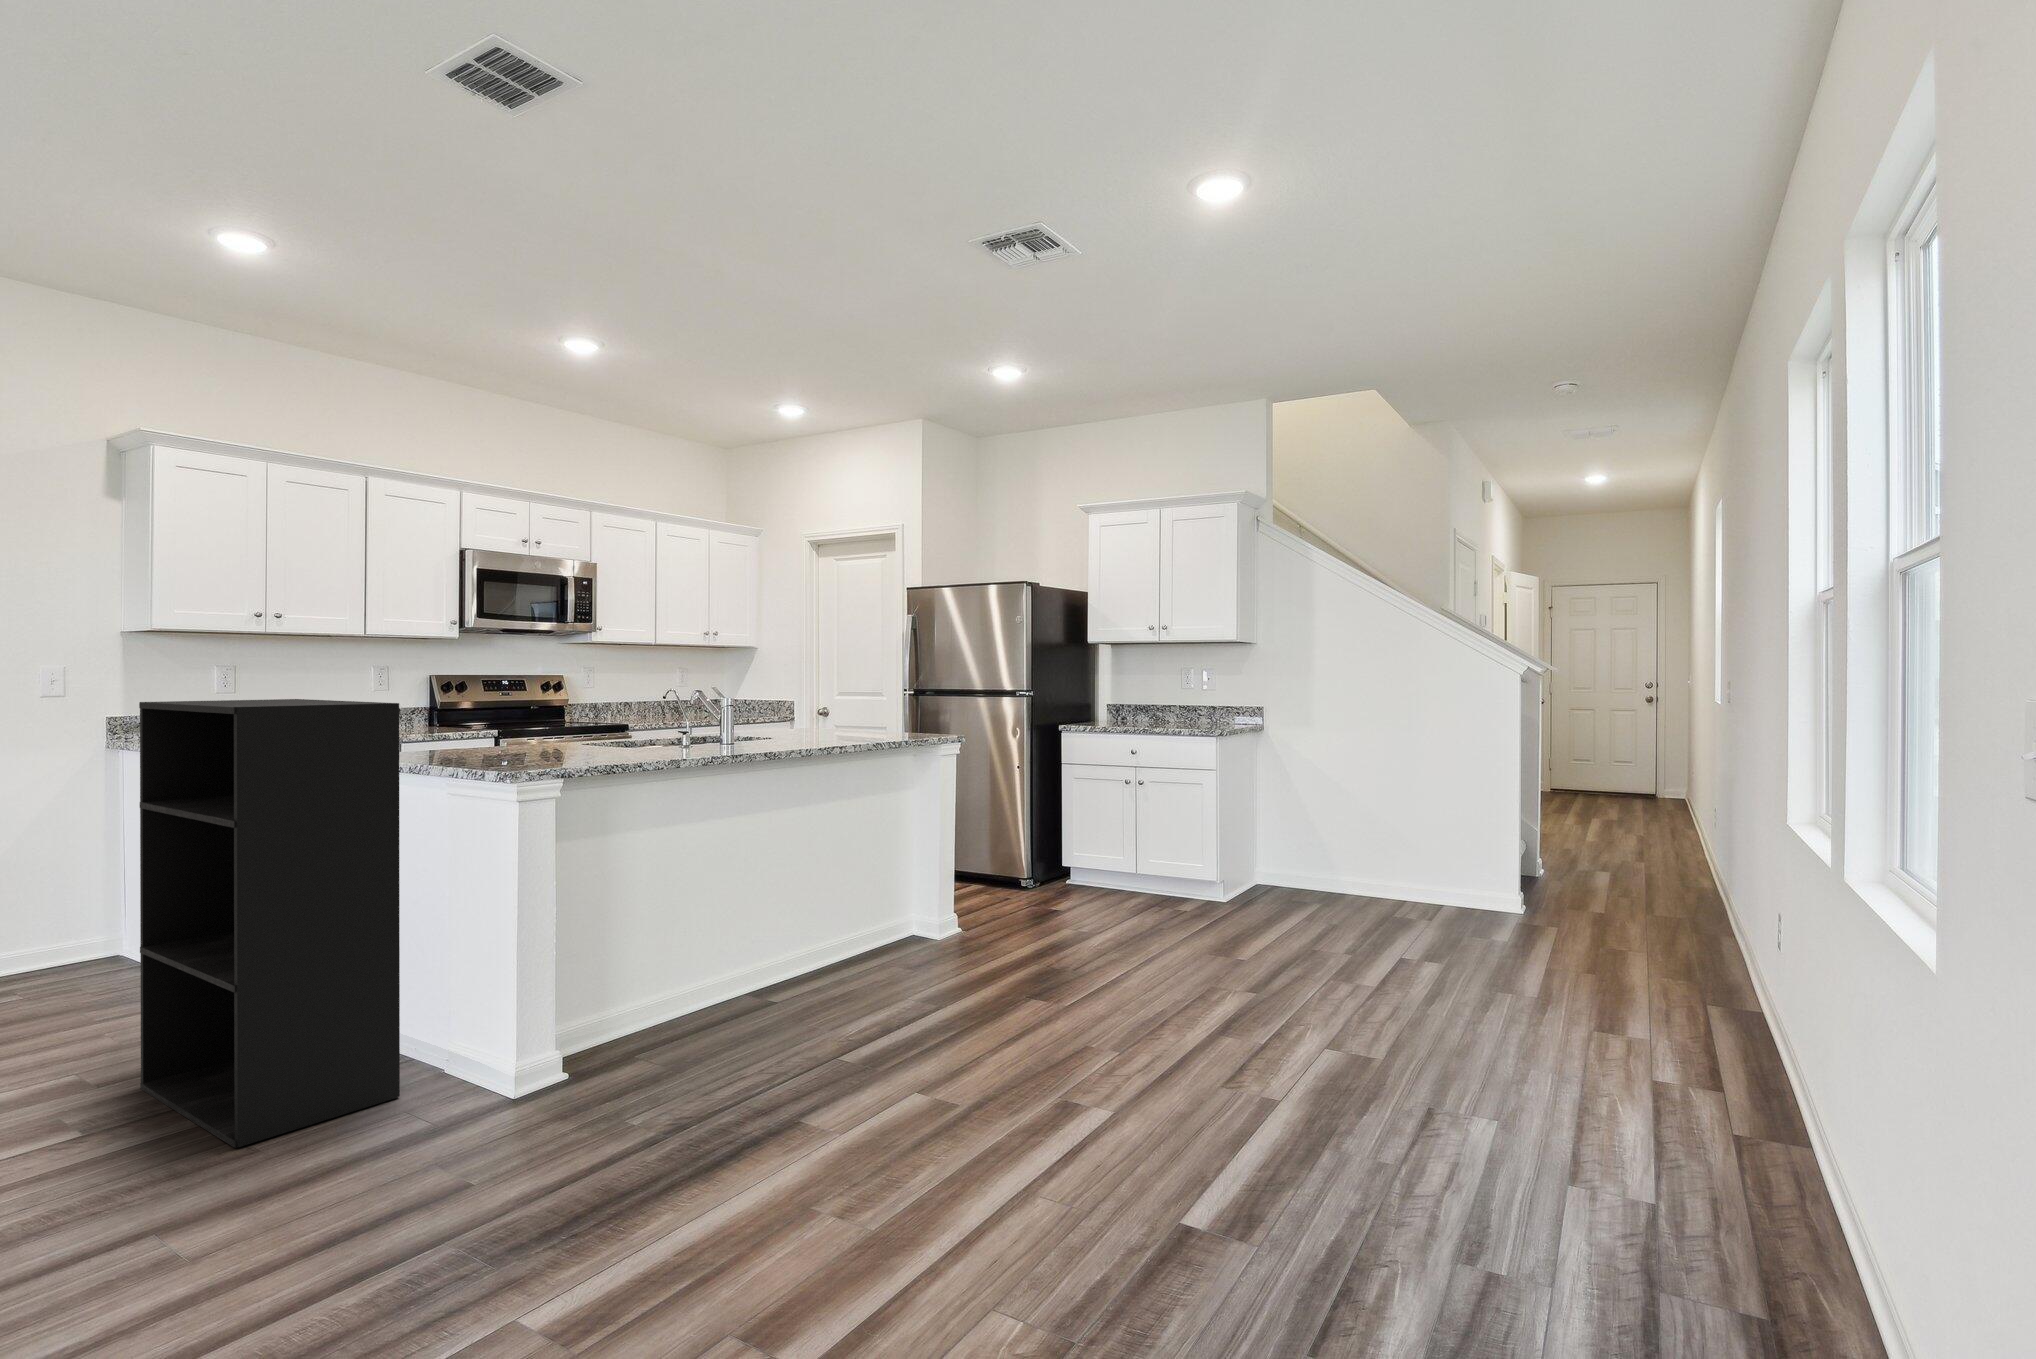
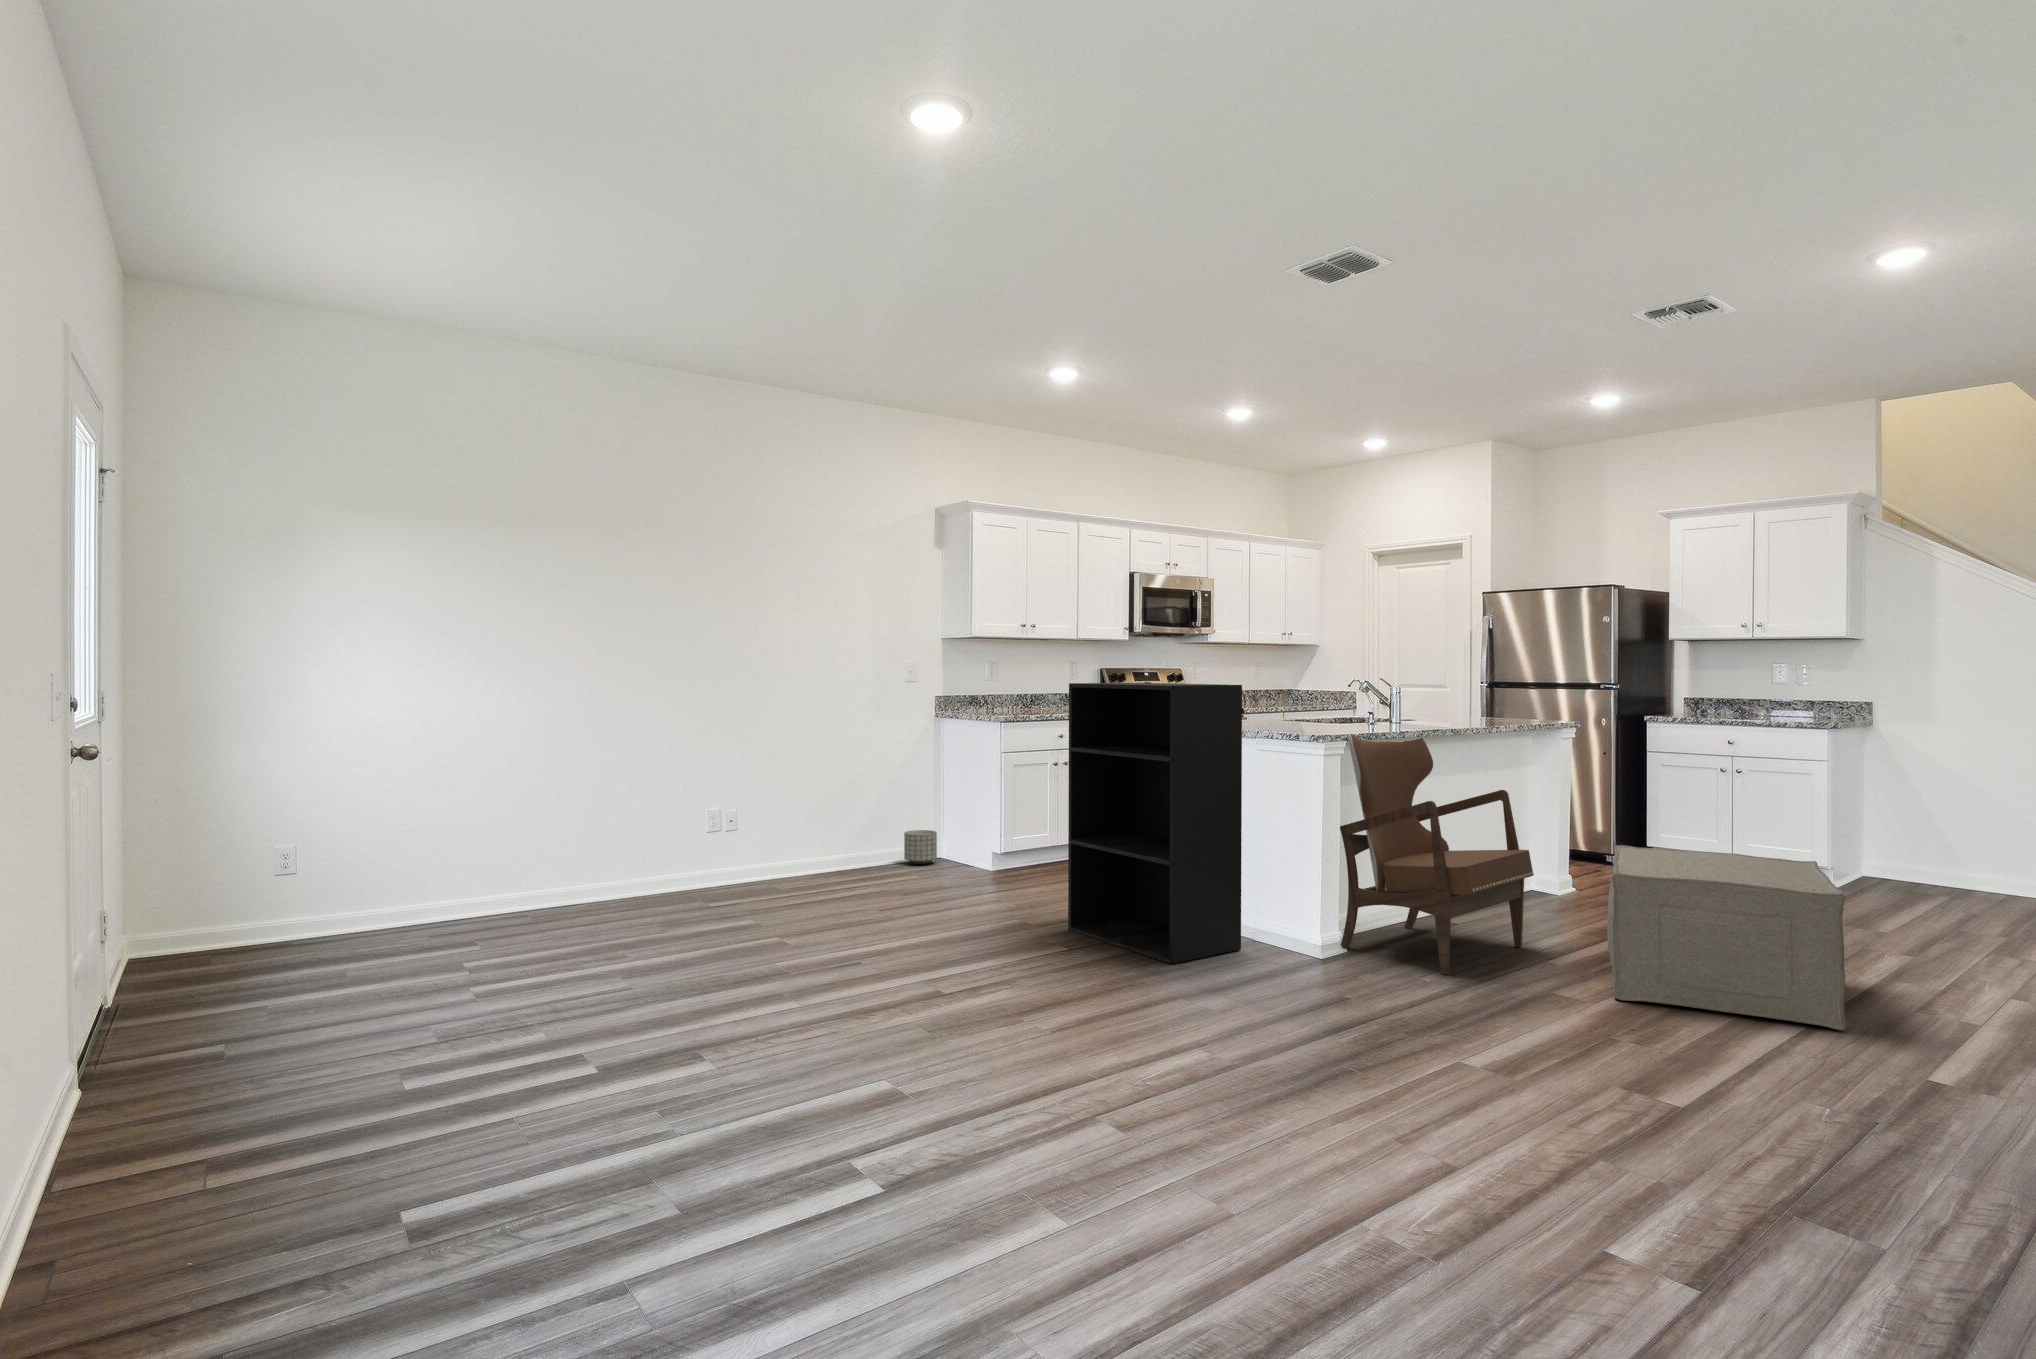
armchair: none [567,763,833,1108] -> present [1340,734,1534,974]
ottoman: none [868,900,1139,1145] -> present [1607,845,1846,1030]
planter: none [24,916,89,971] -> present [904,830,937,864]

